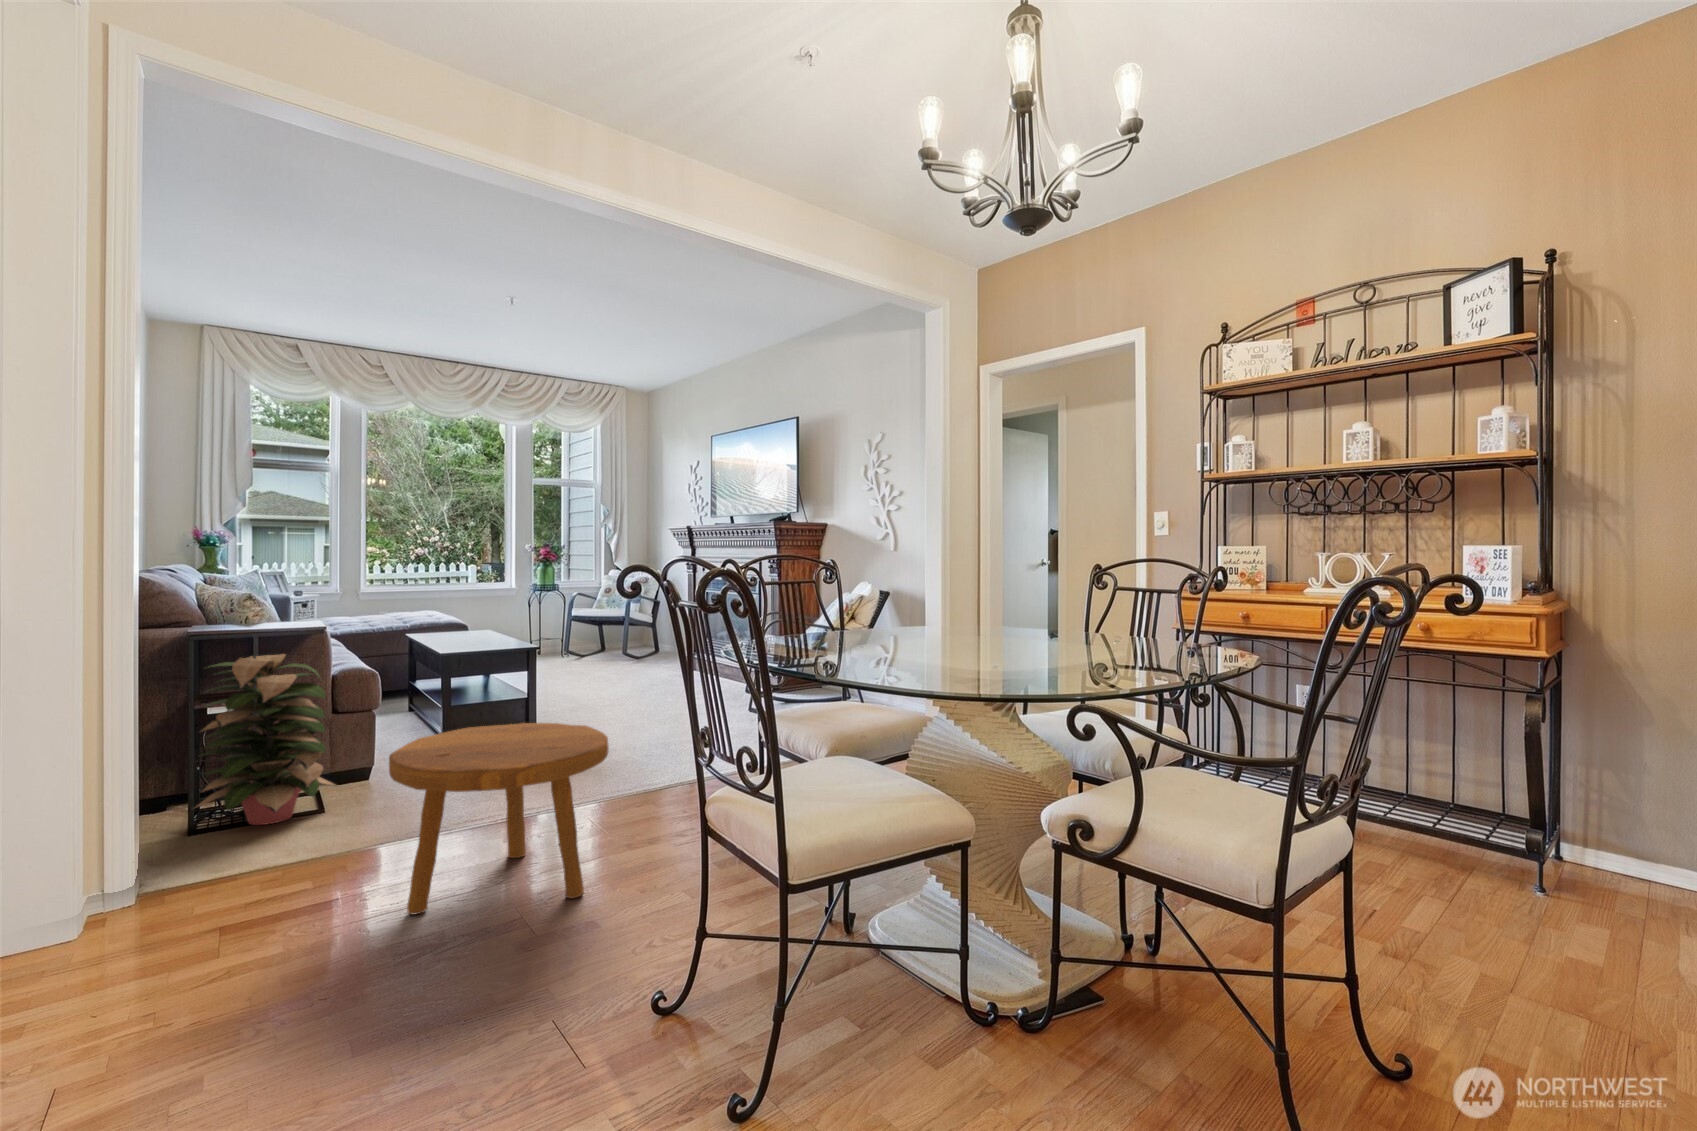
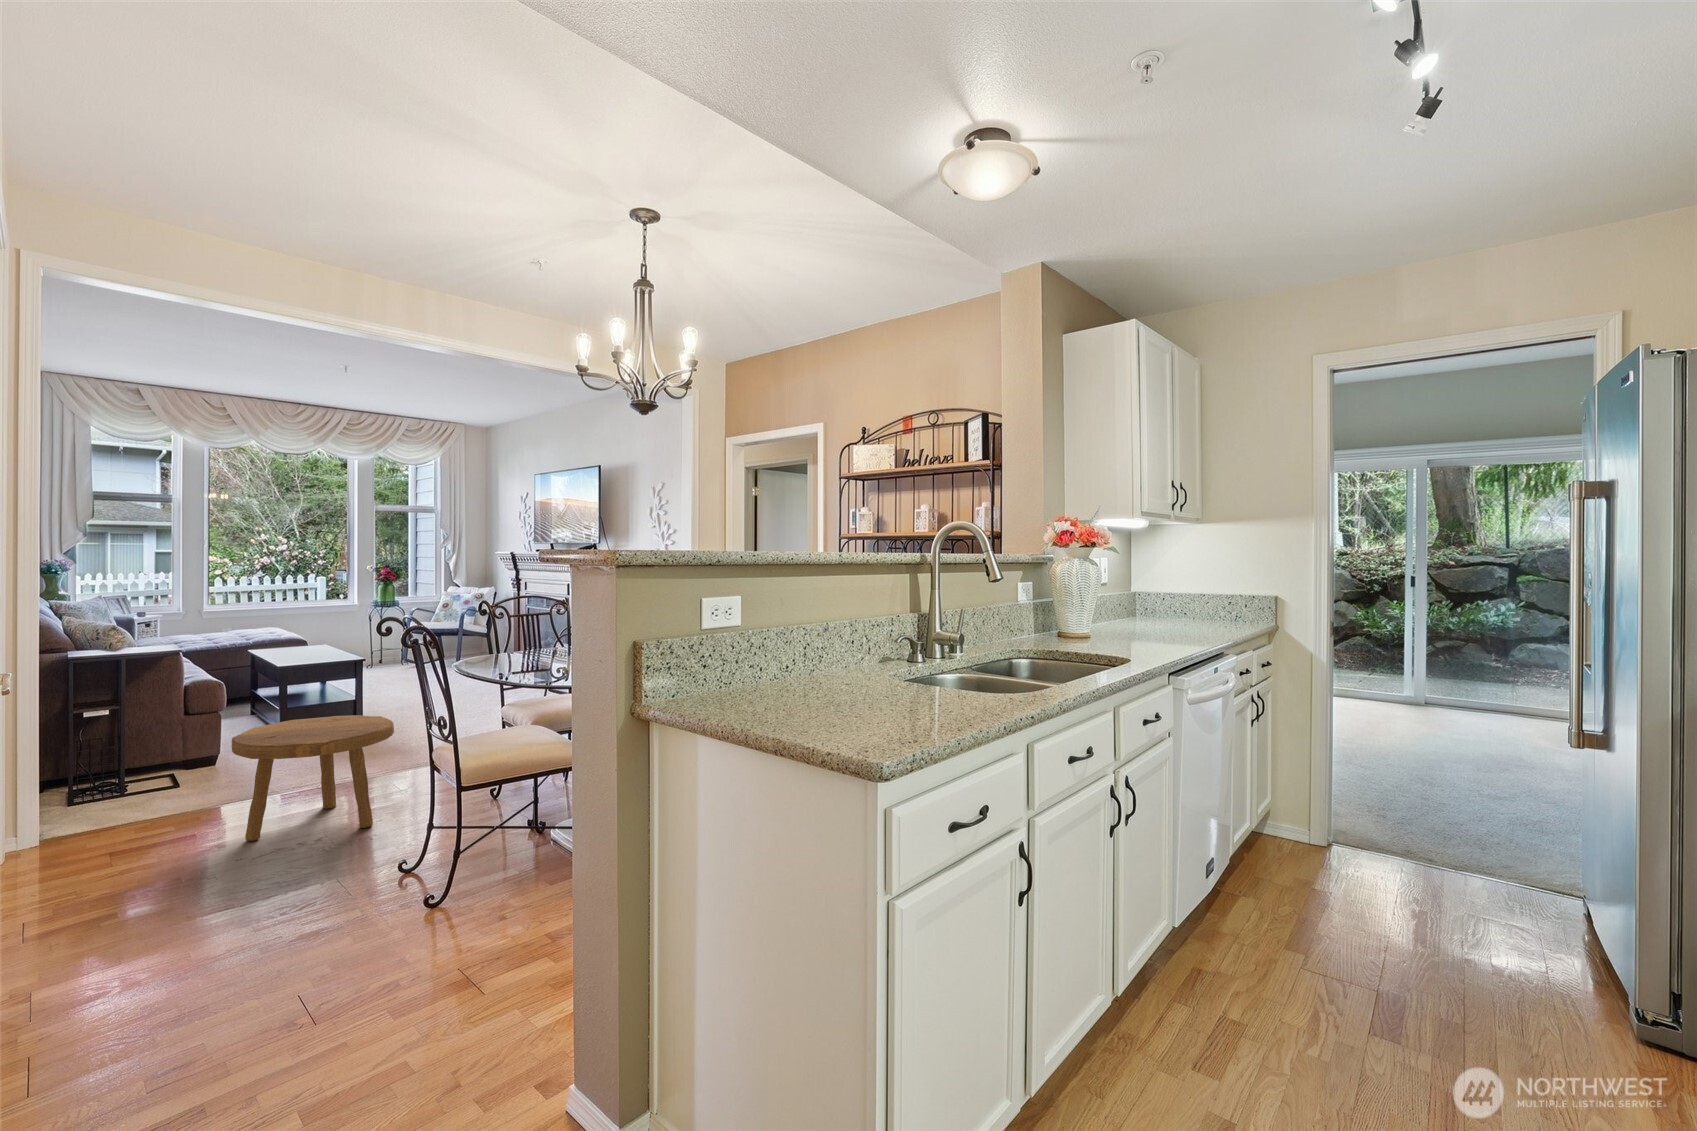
decorative plant: present [195,654,336,825] -> none [70,671,193,798]

